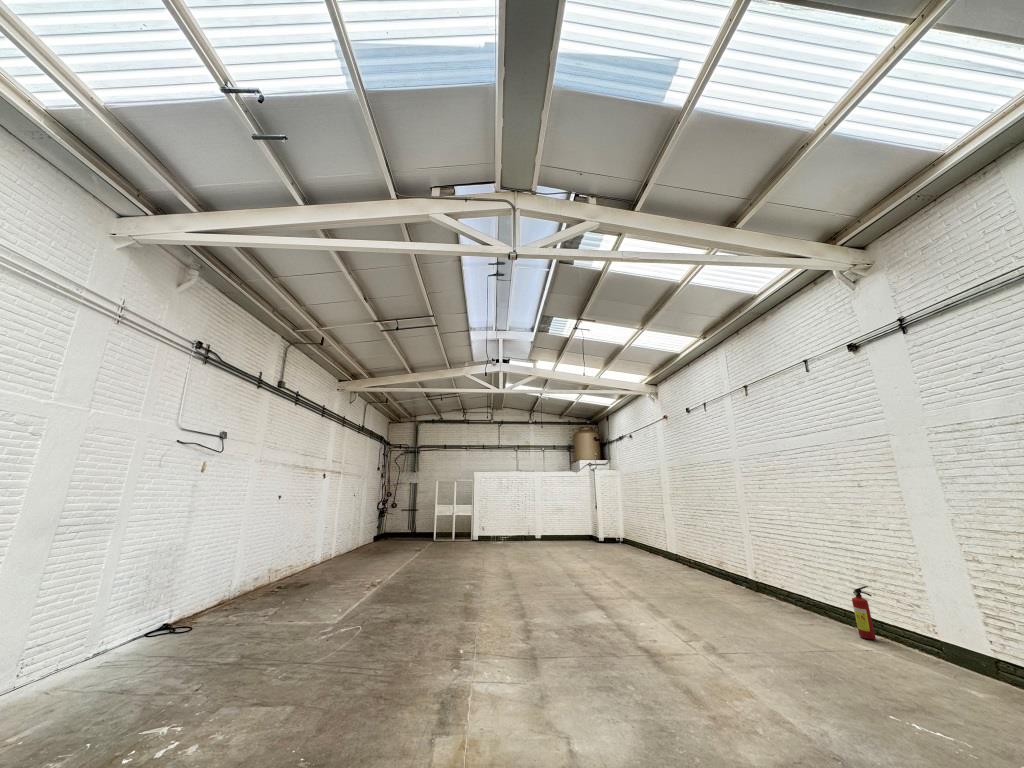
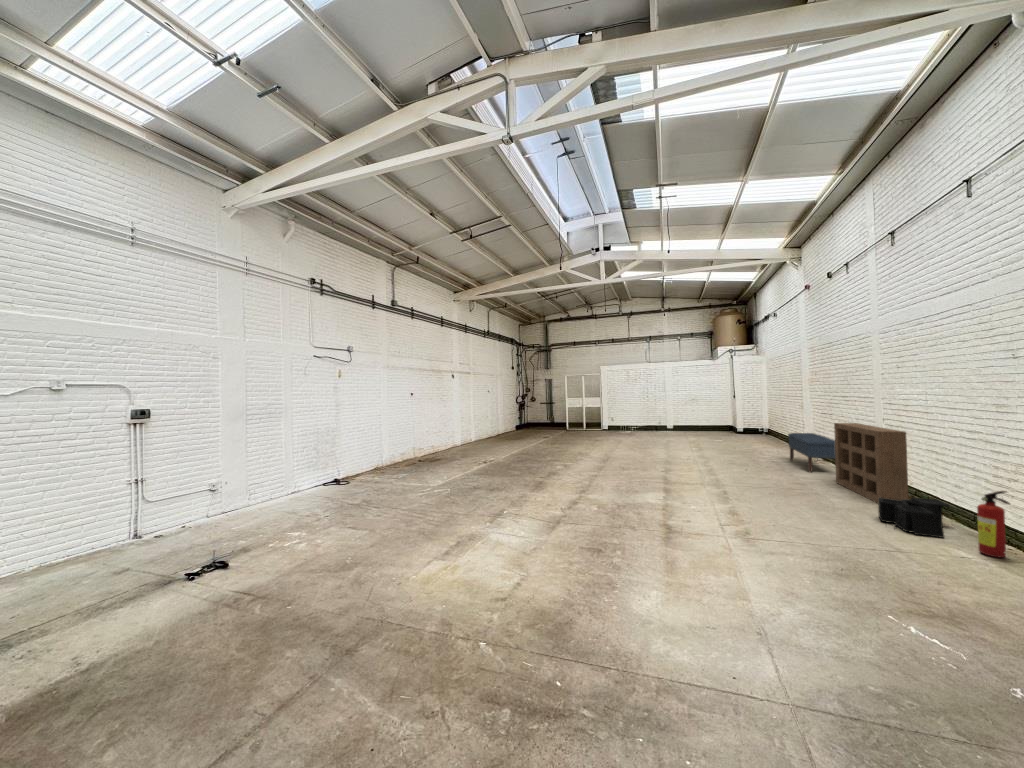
shelving unit: none [714,533,784,604] -> present [834,423,908,503]
bench: none [664,541,714,578] -> present [788,433,835,472]
storage bin: none [777,596,832,628] -> present [878,497,949,538]

